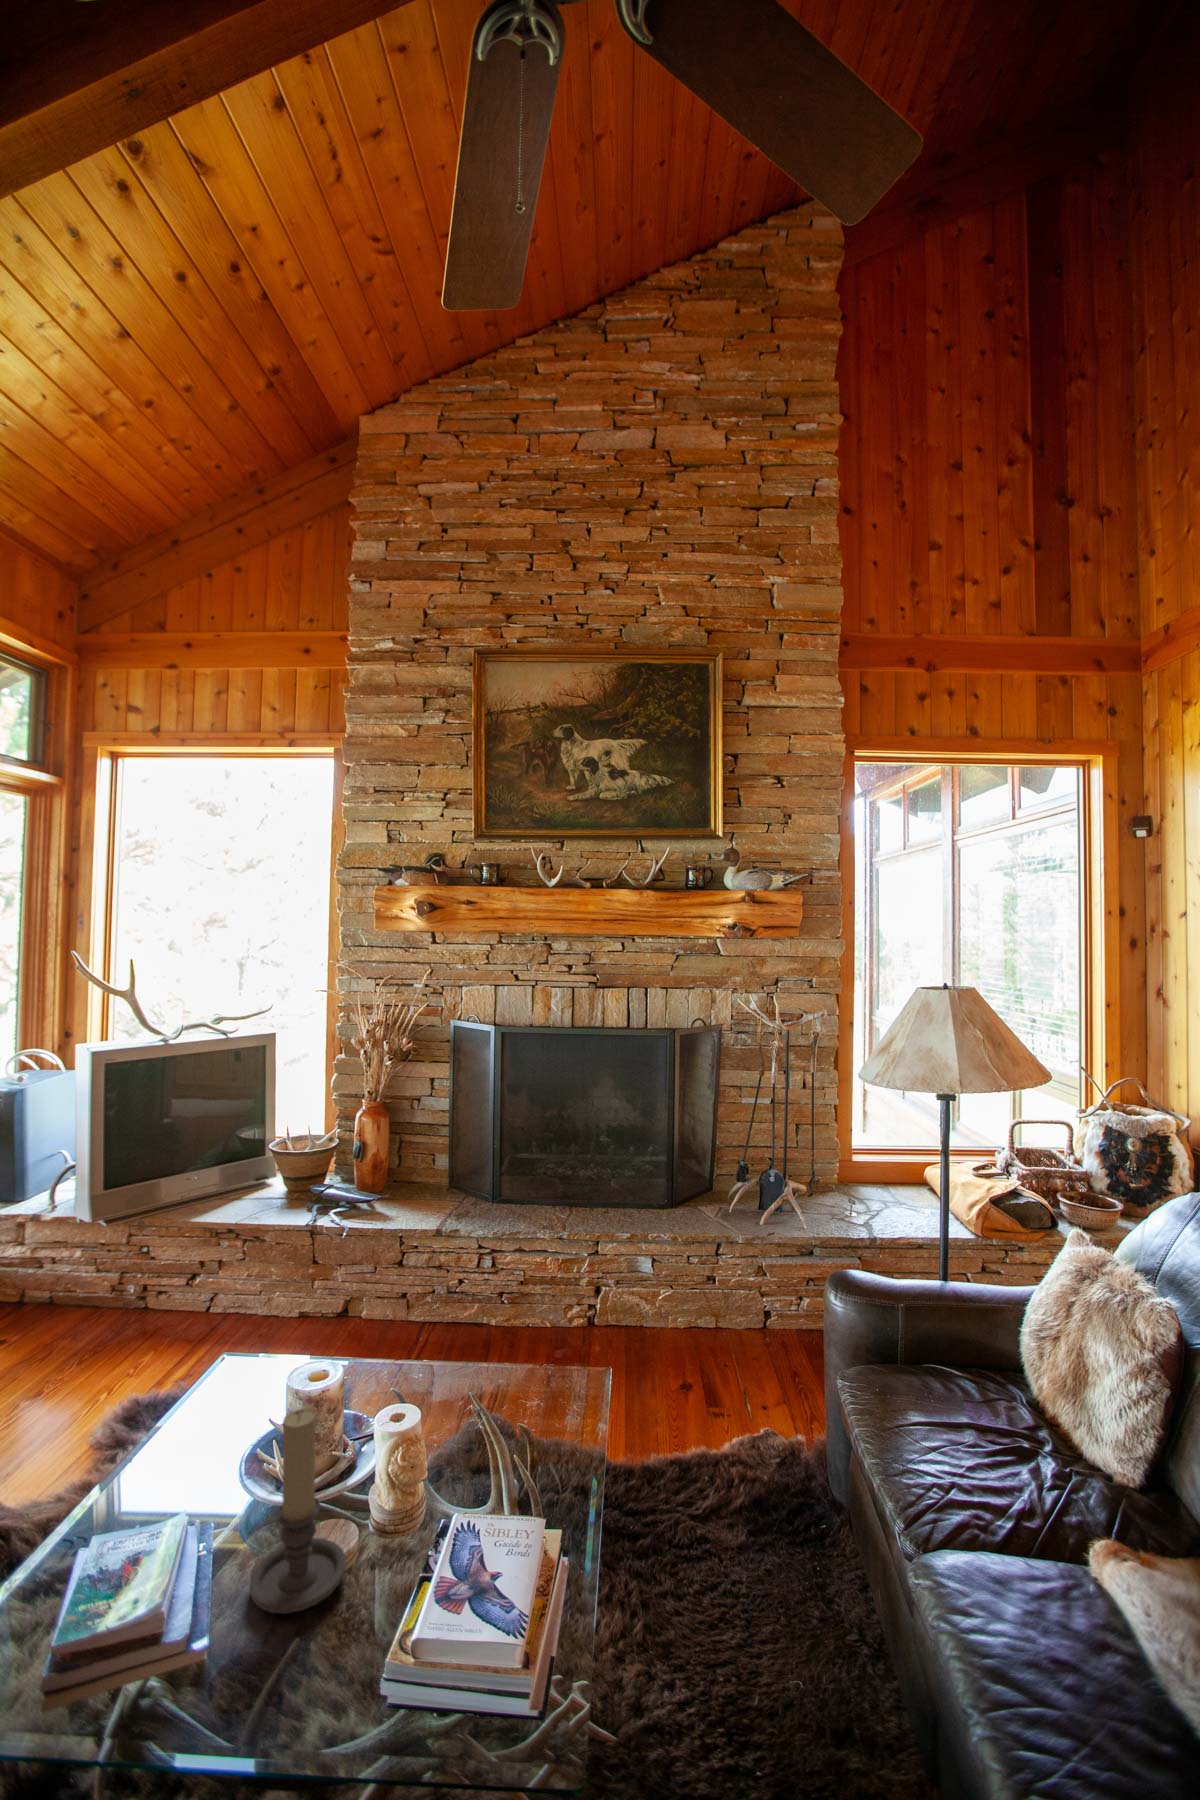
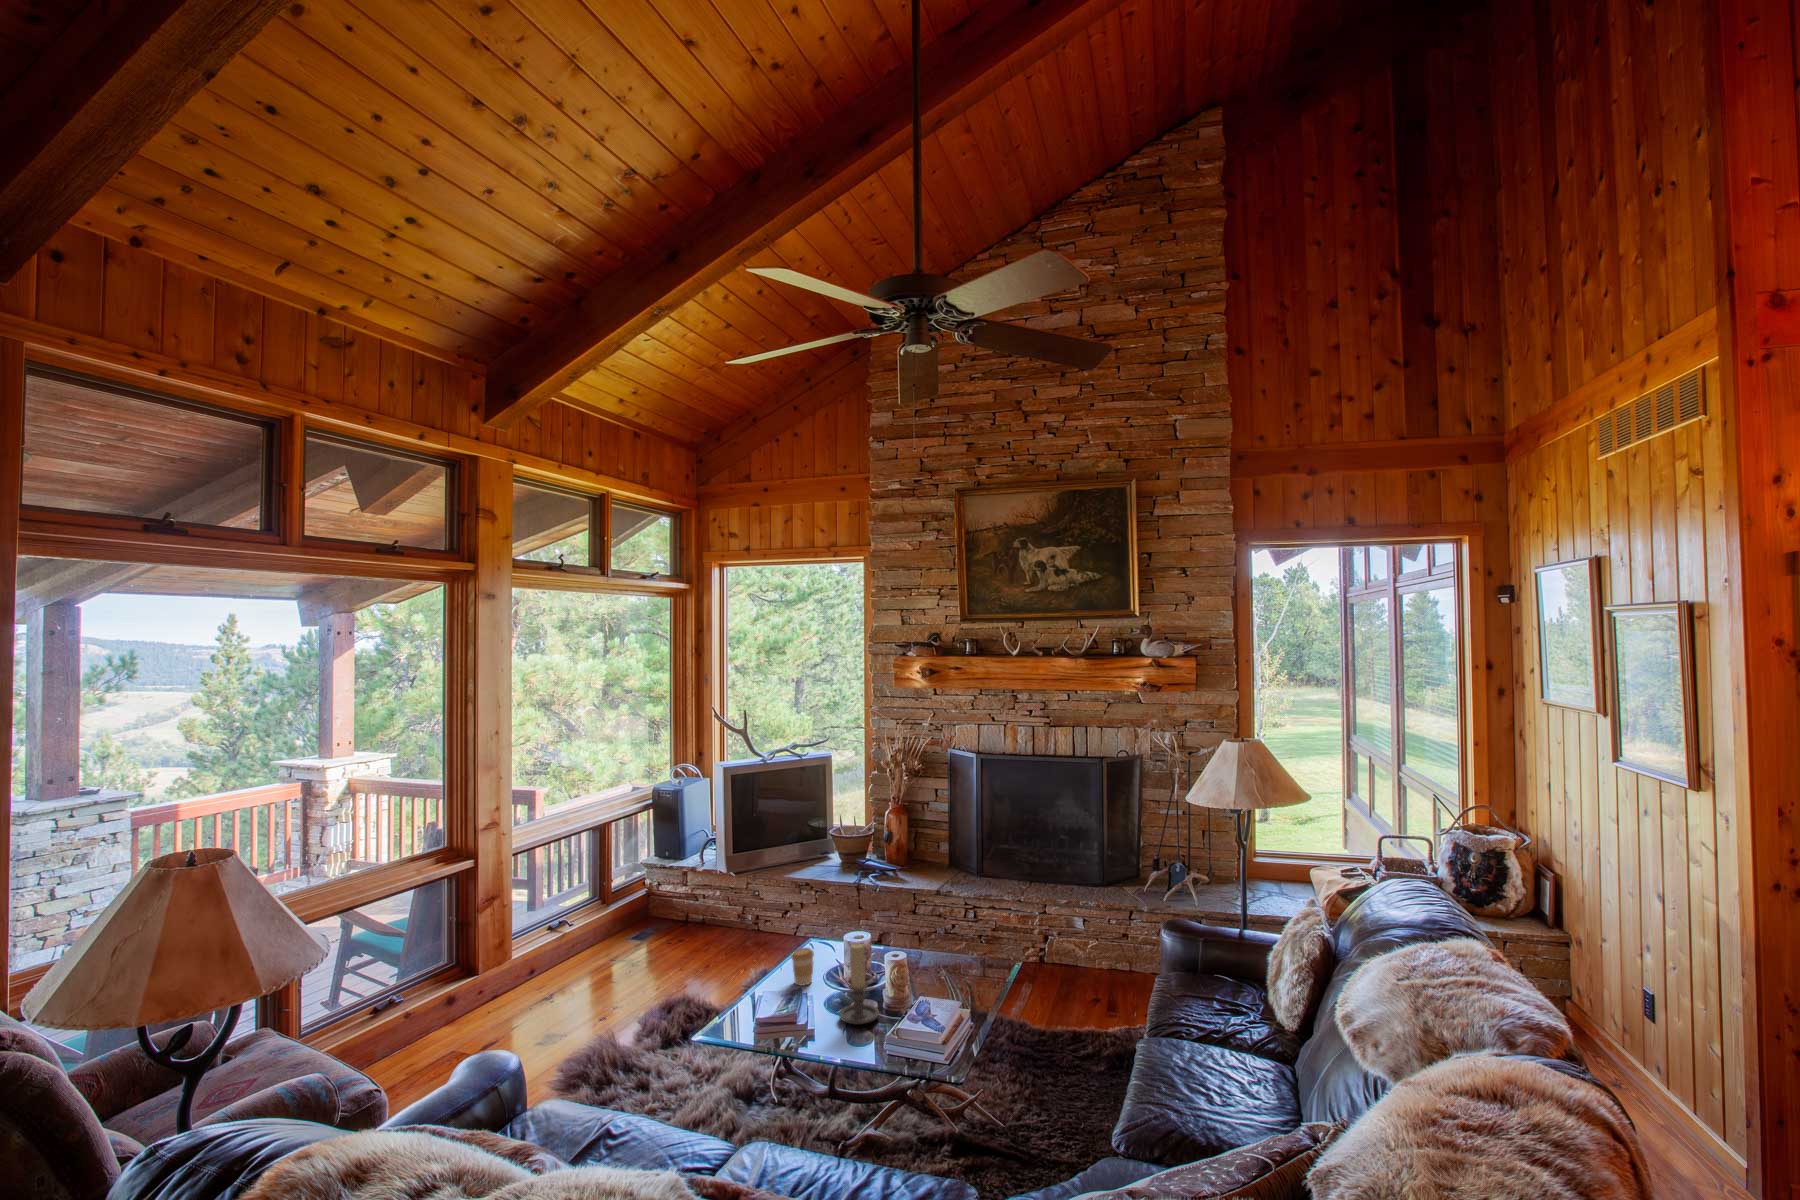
coffee cup: none [154,1400,207,1488] -> present [791,948,814,986]

